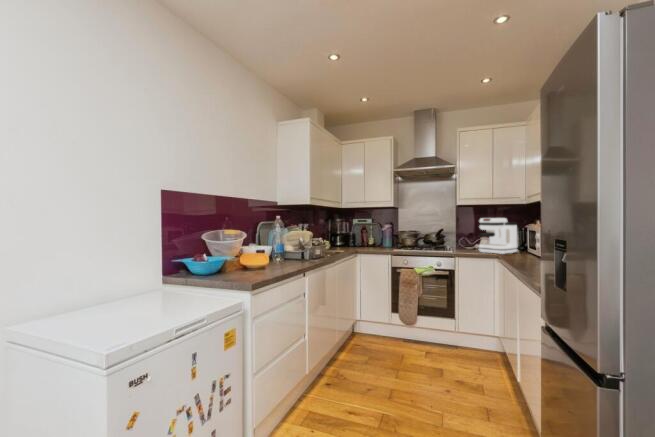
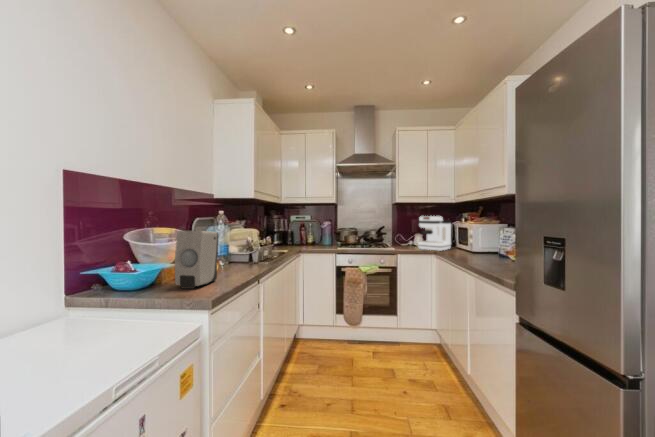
soap dispenser: none [233,231,267,276] -> present [175,231,218,289]

